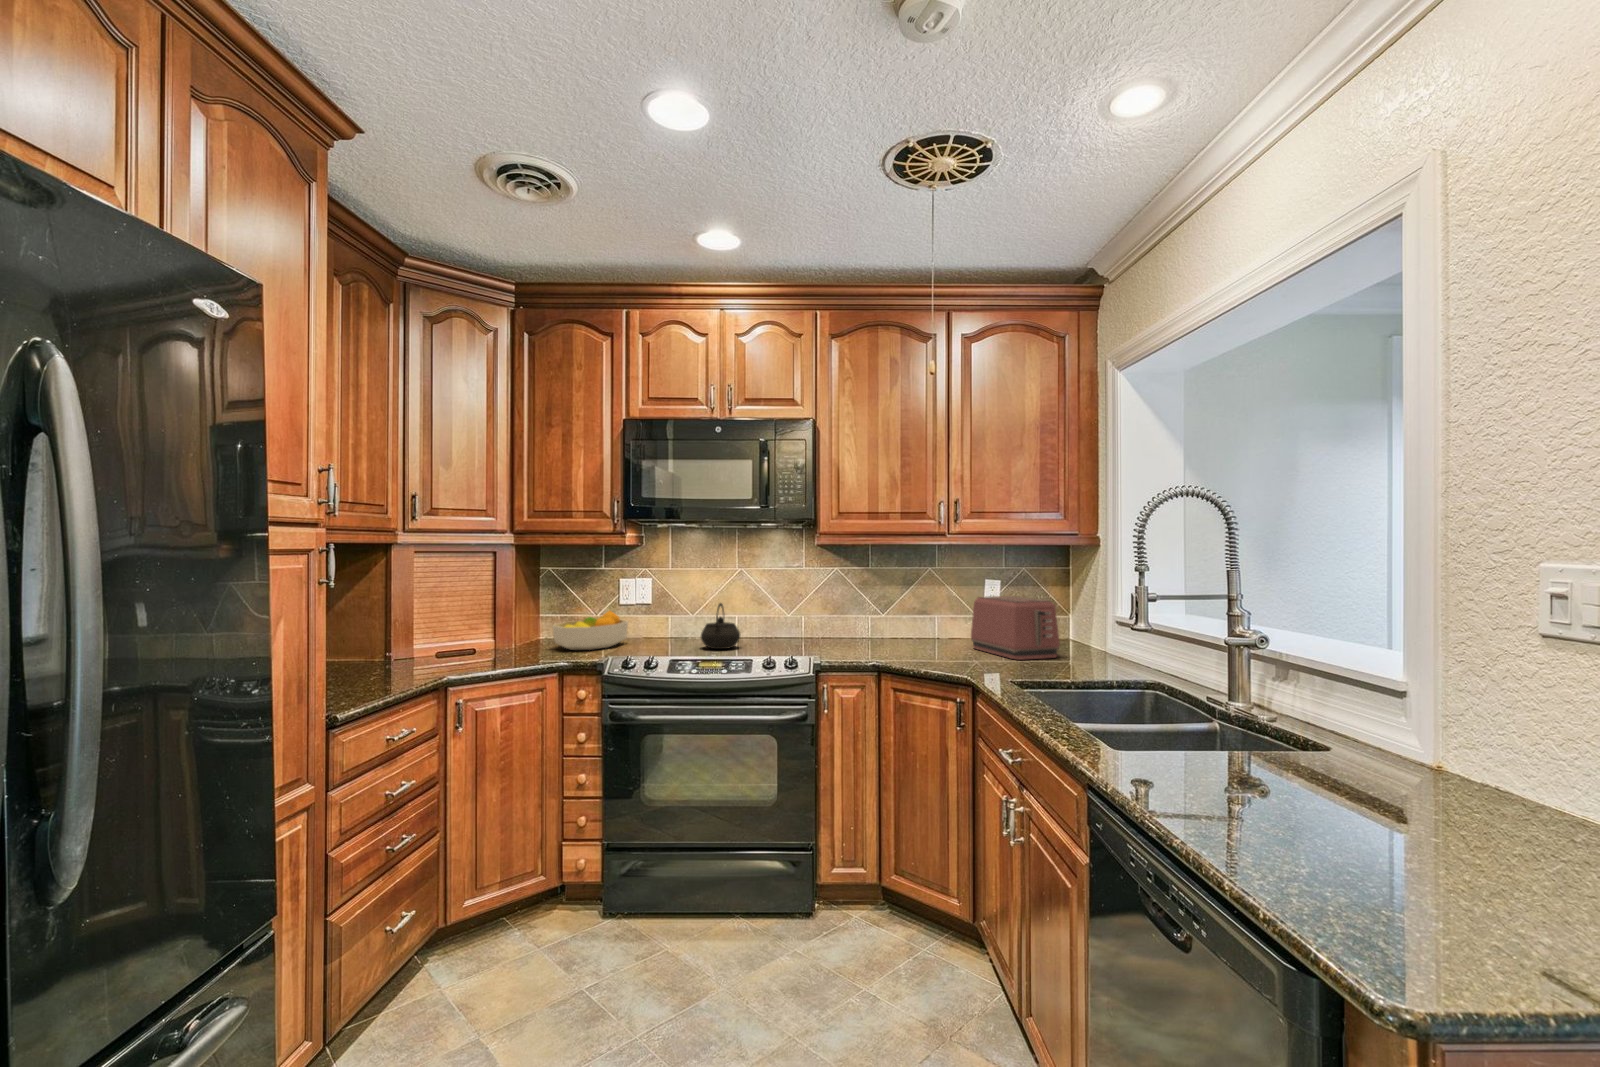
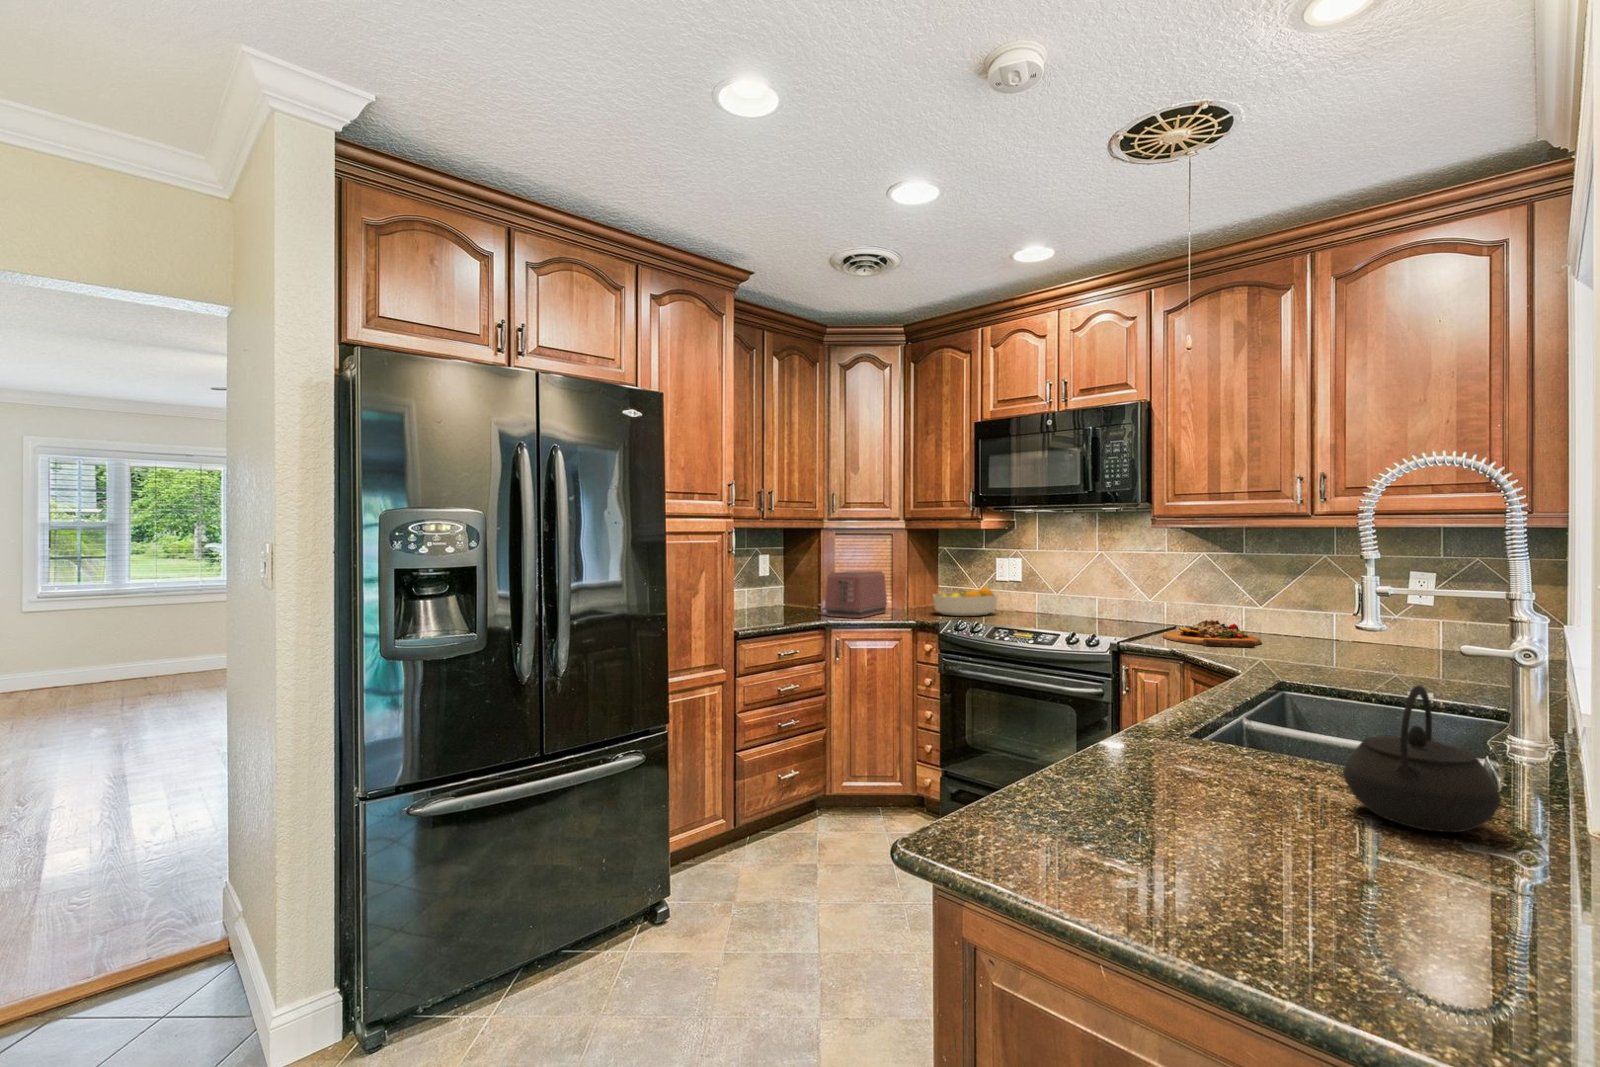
toaster: present [971,596,1060,660] -> present [825,571,887,618]
kettle: present [701,603,740,649] -> present [1343,685,1501,832]
cutting board: none [822,629,907,654] -> present [1163,620,1262,647]

